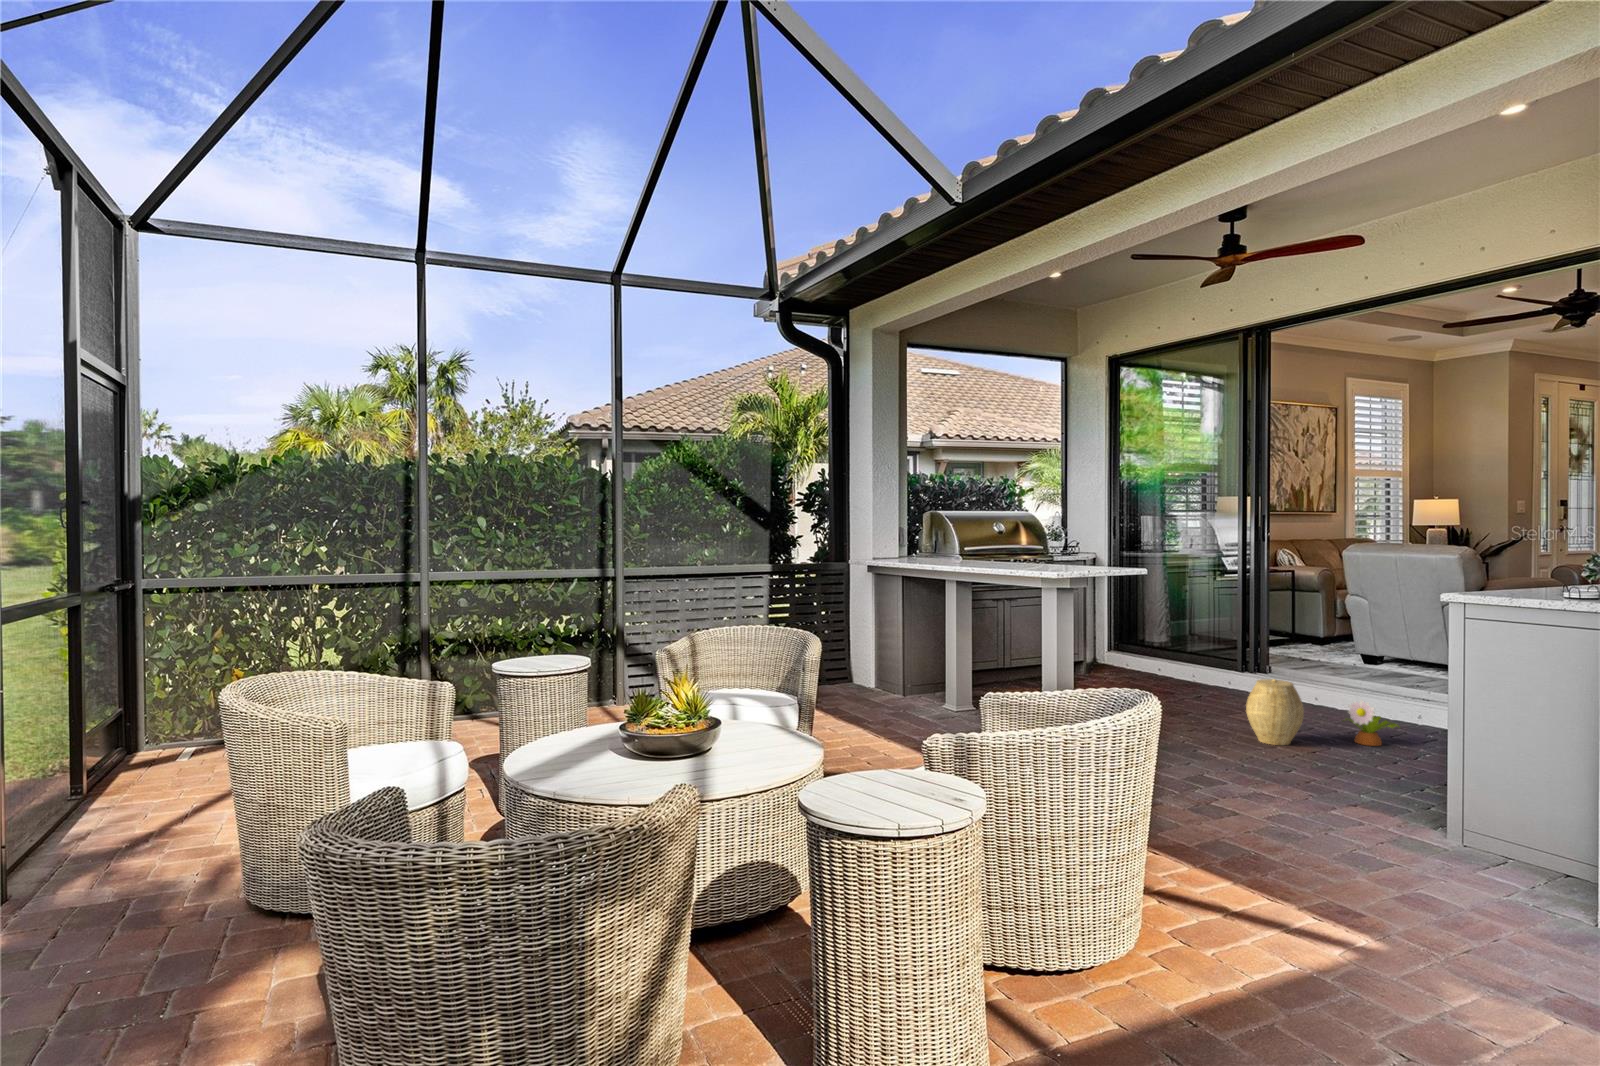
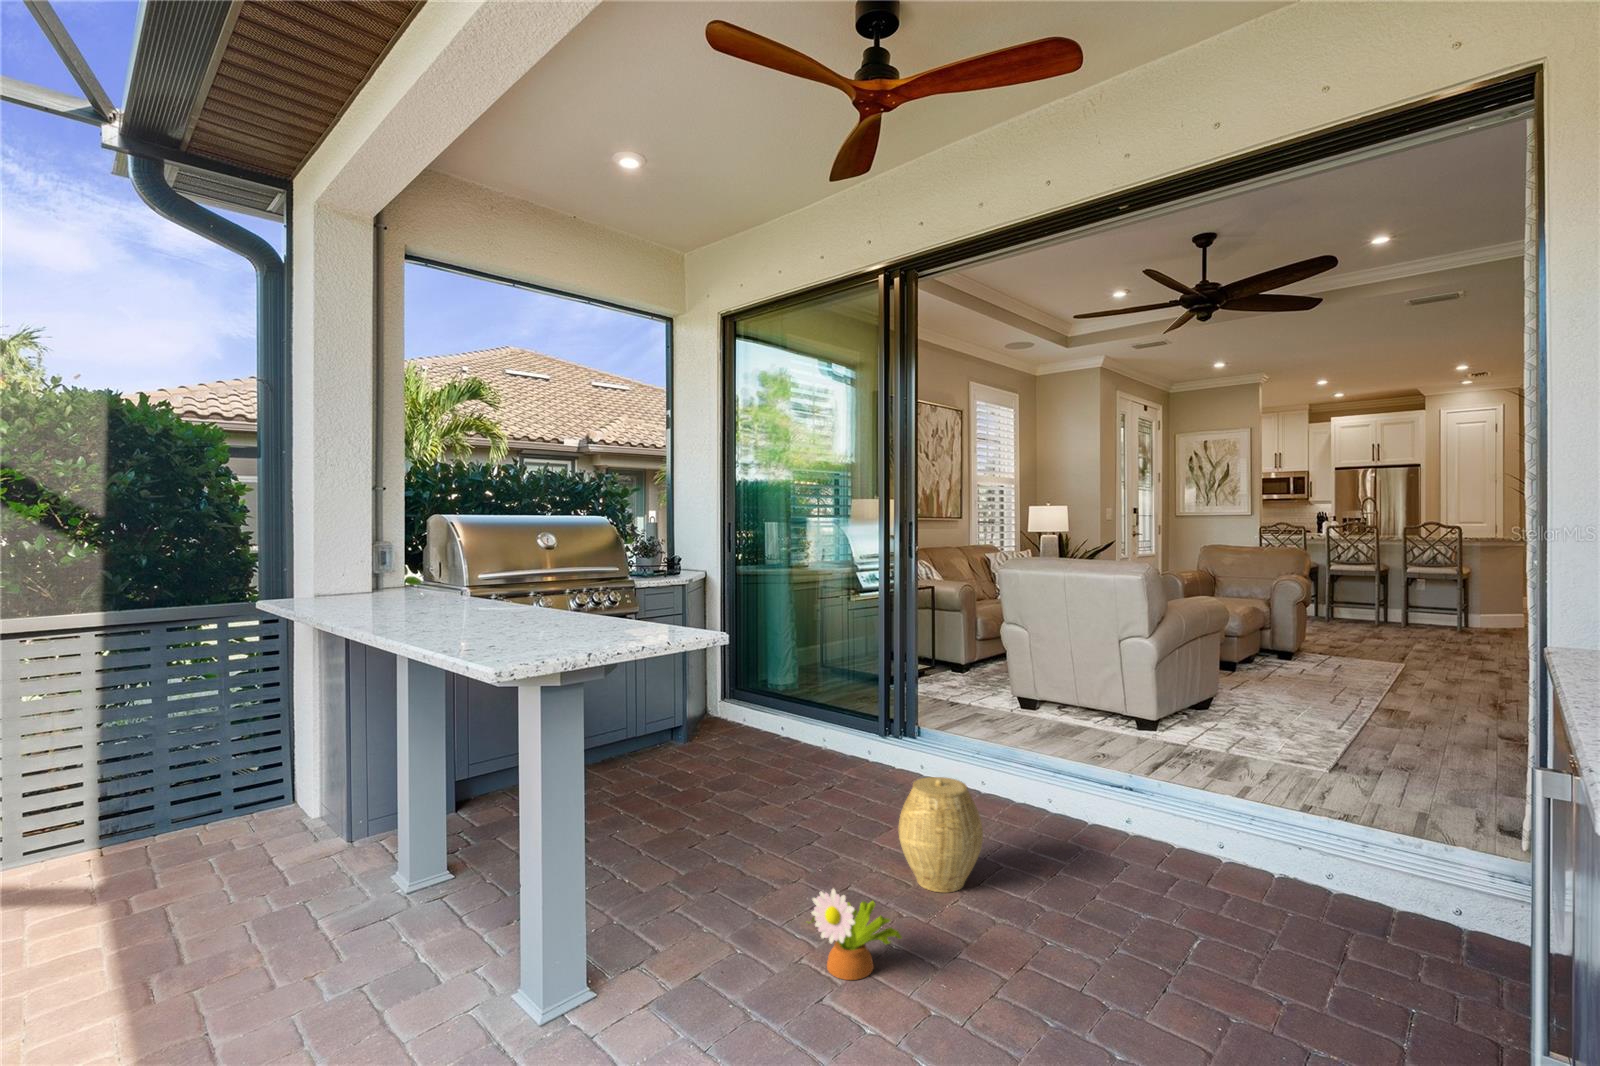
decorative plant: present [1345,700,1399,746] -> present [808,889,902,980]

